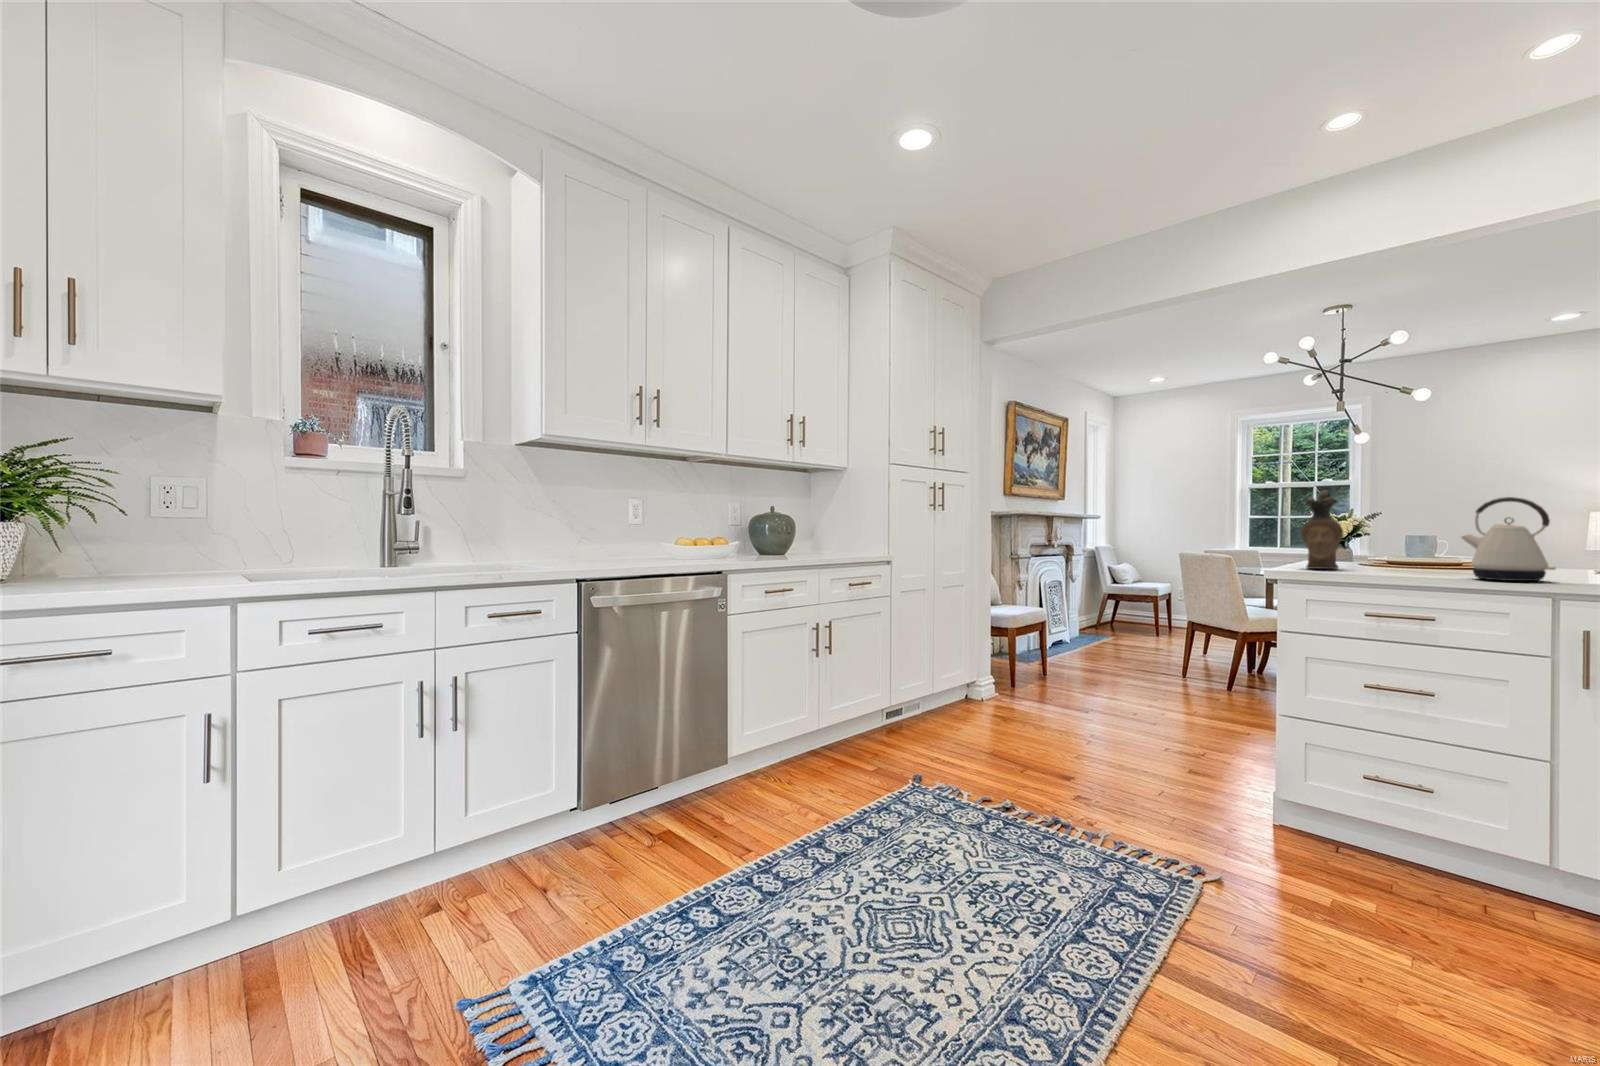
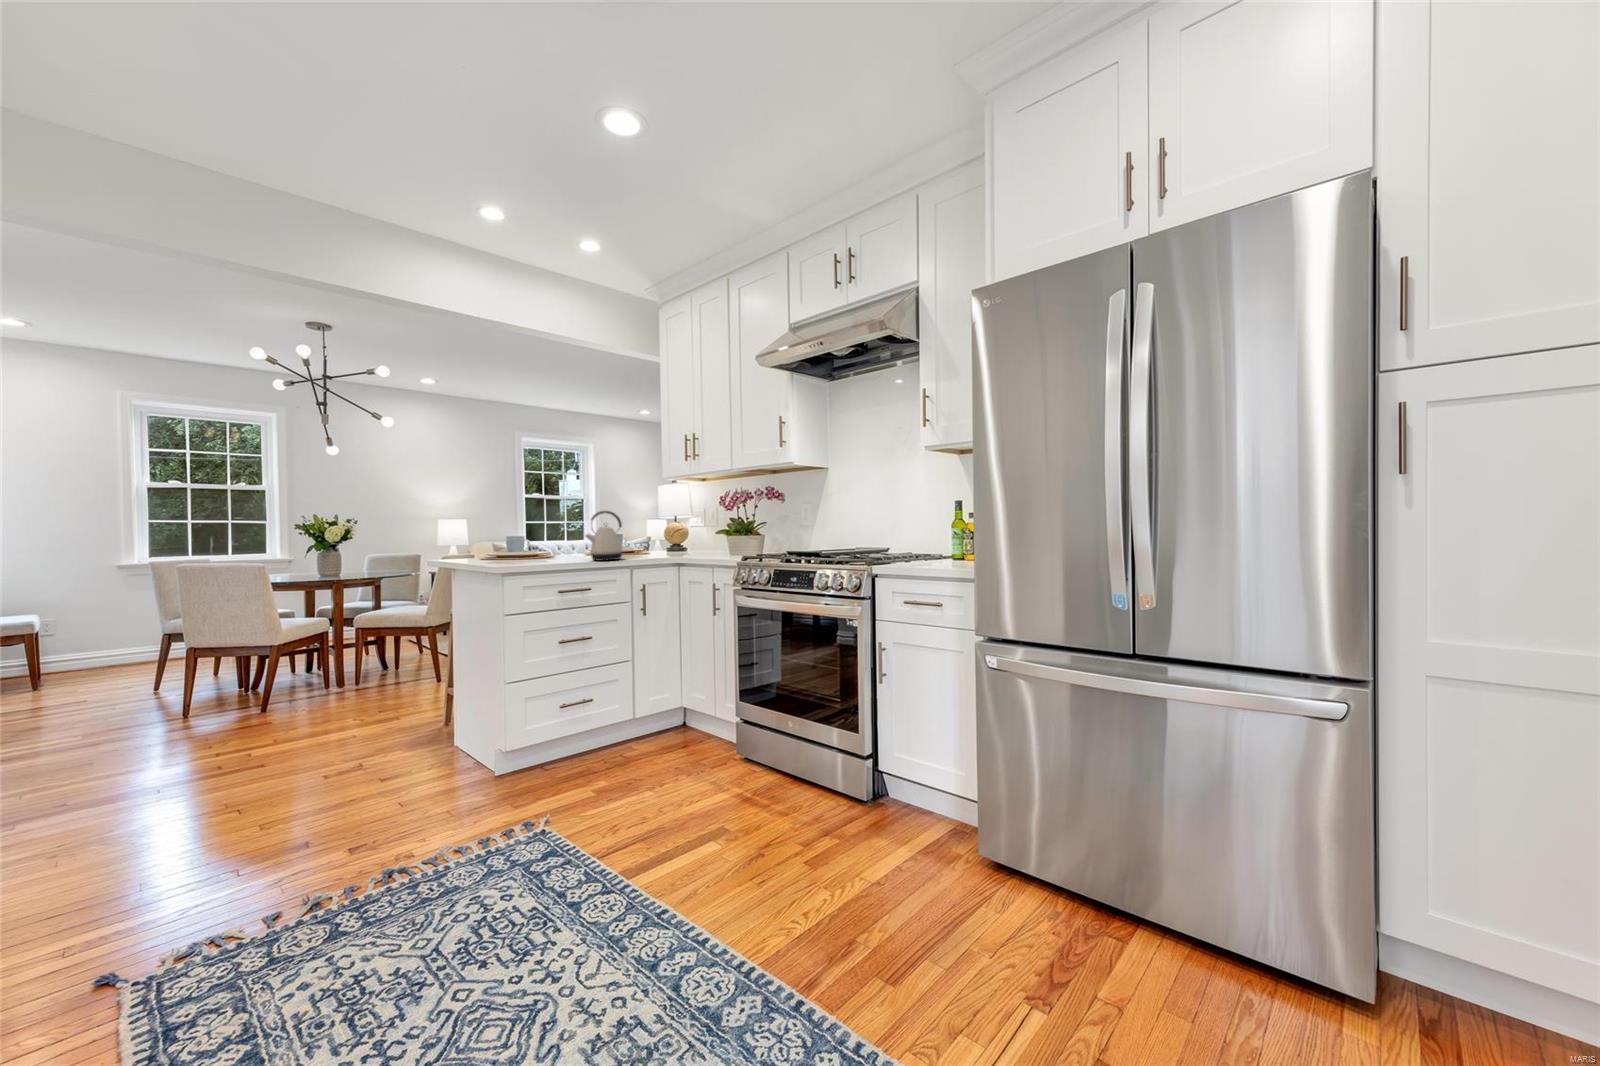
ceramic pitcher: present [1301,490,1343,569] -> none [483,503,513,566]

